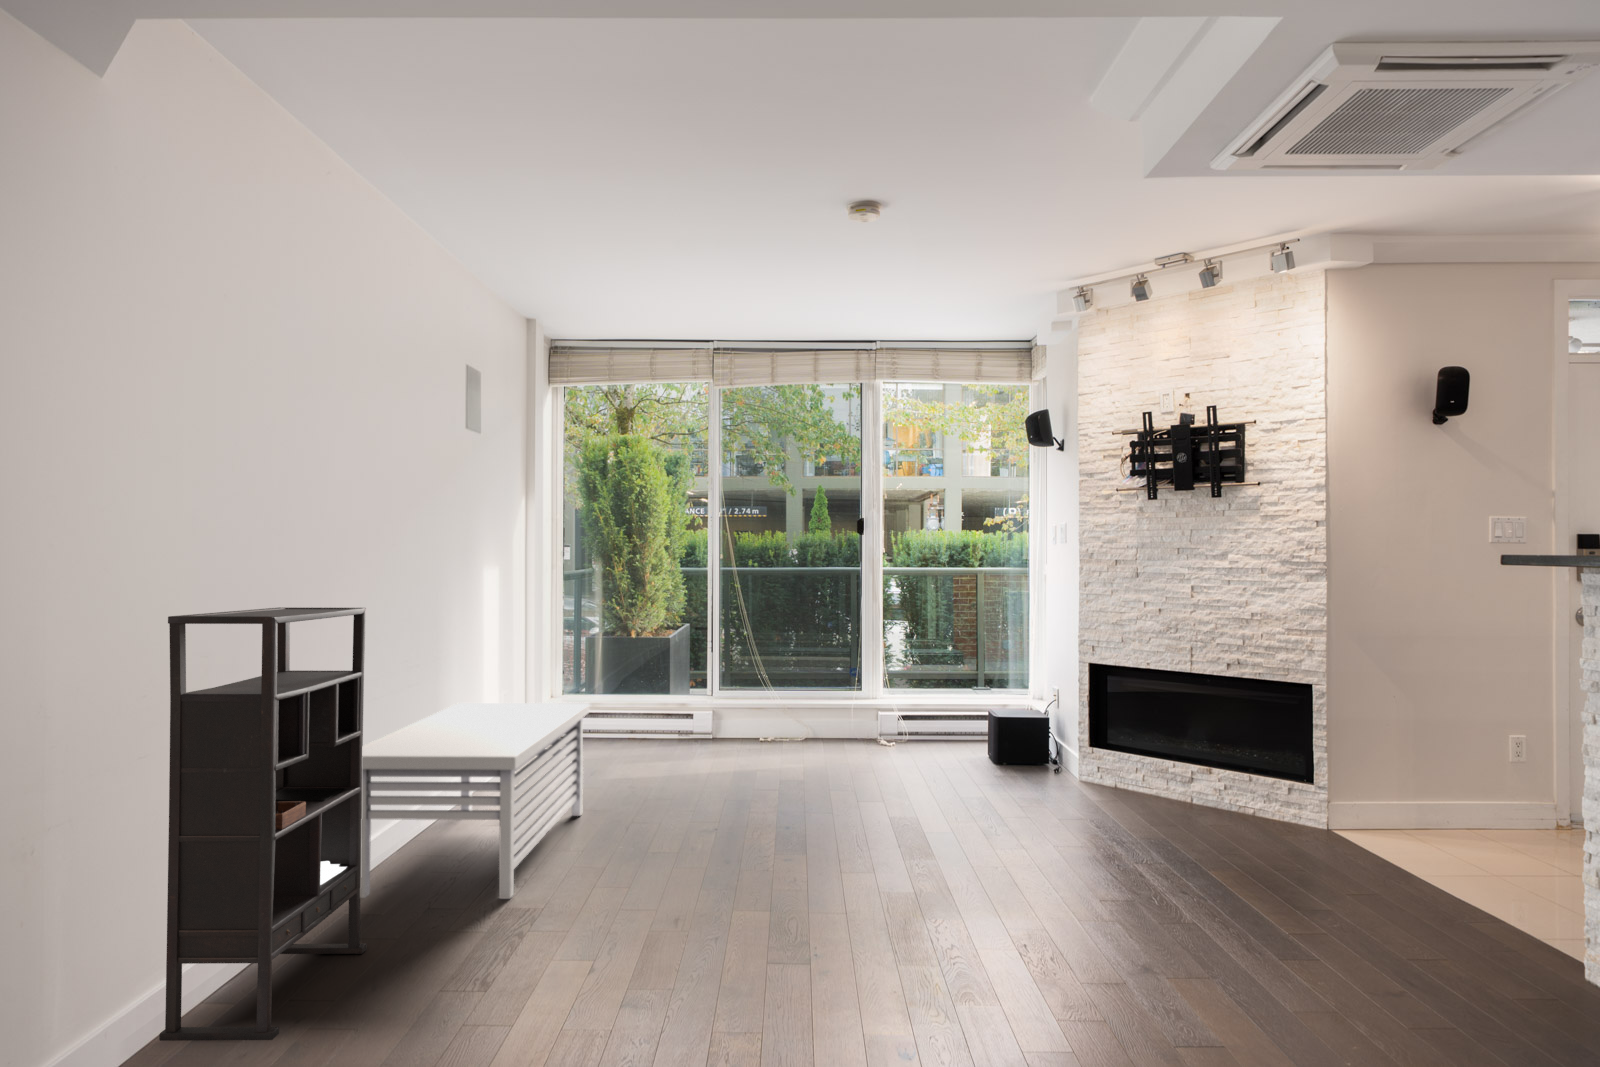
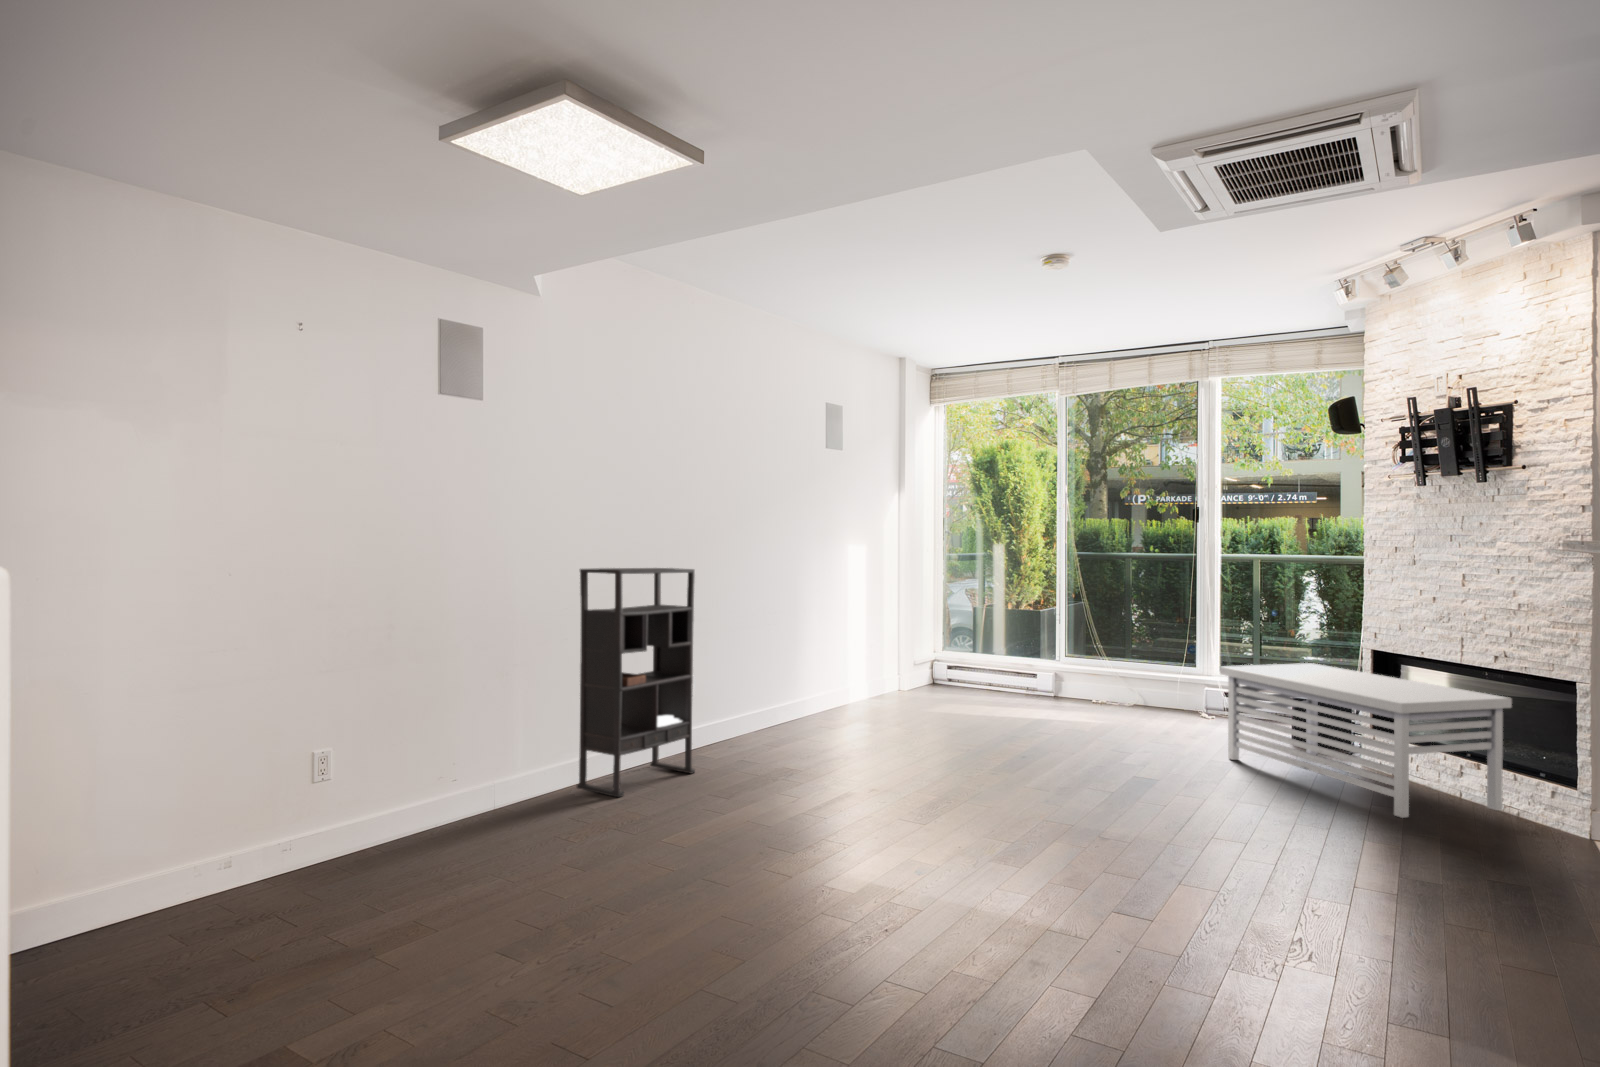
storage bench: present [360,703,589,899] -> present [1220,663,1512,818]

